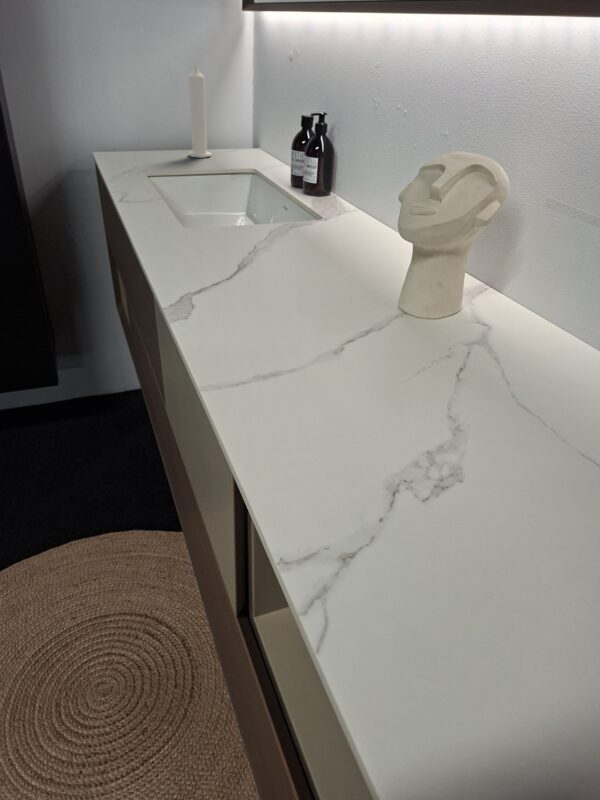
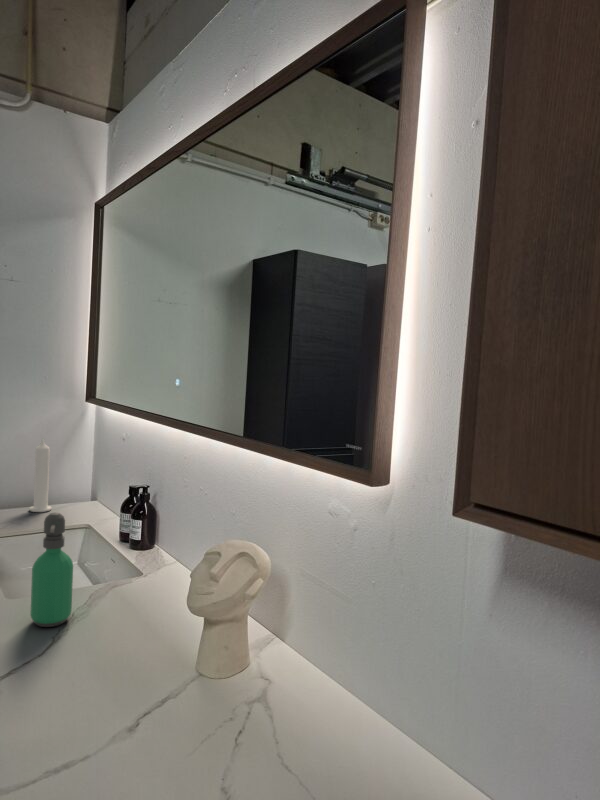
soap dispenser: none [209,119,253,257] -> present [31,513,73,627]

